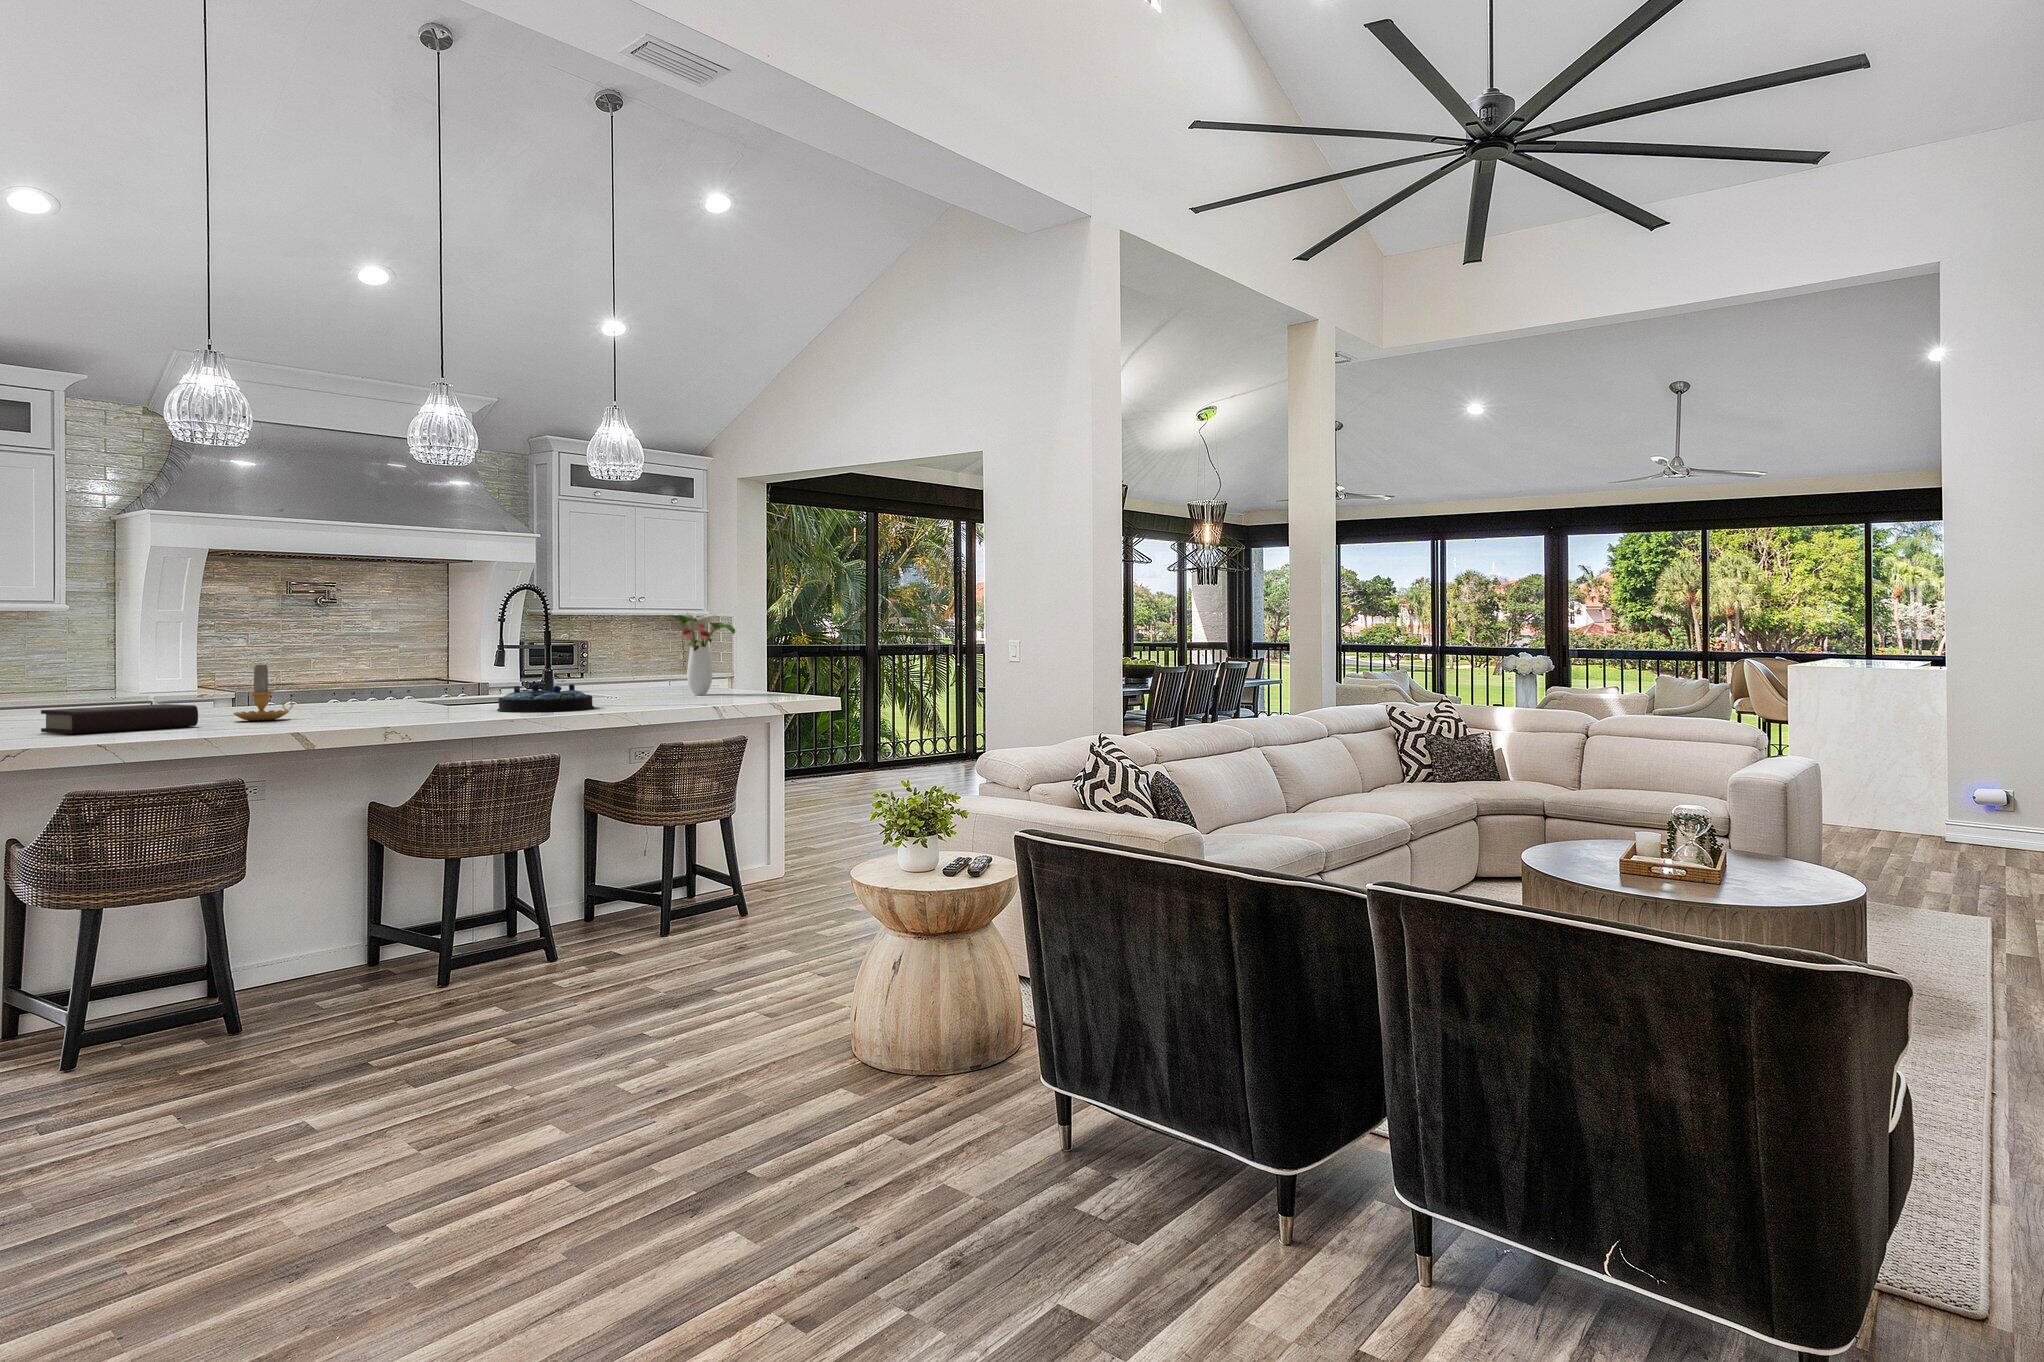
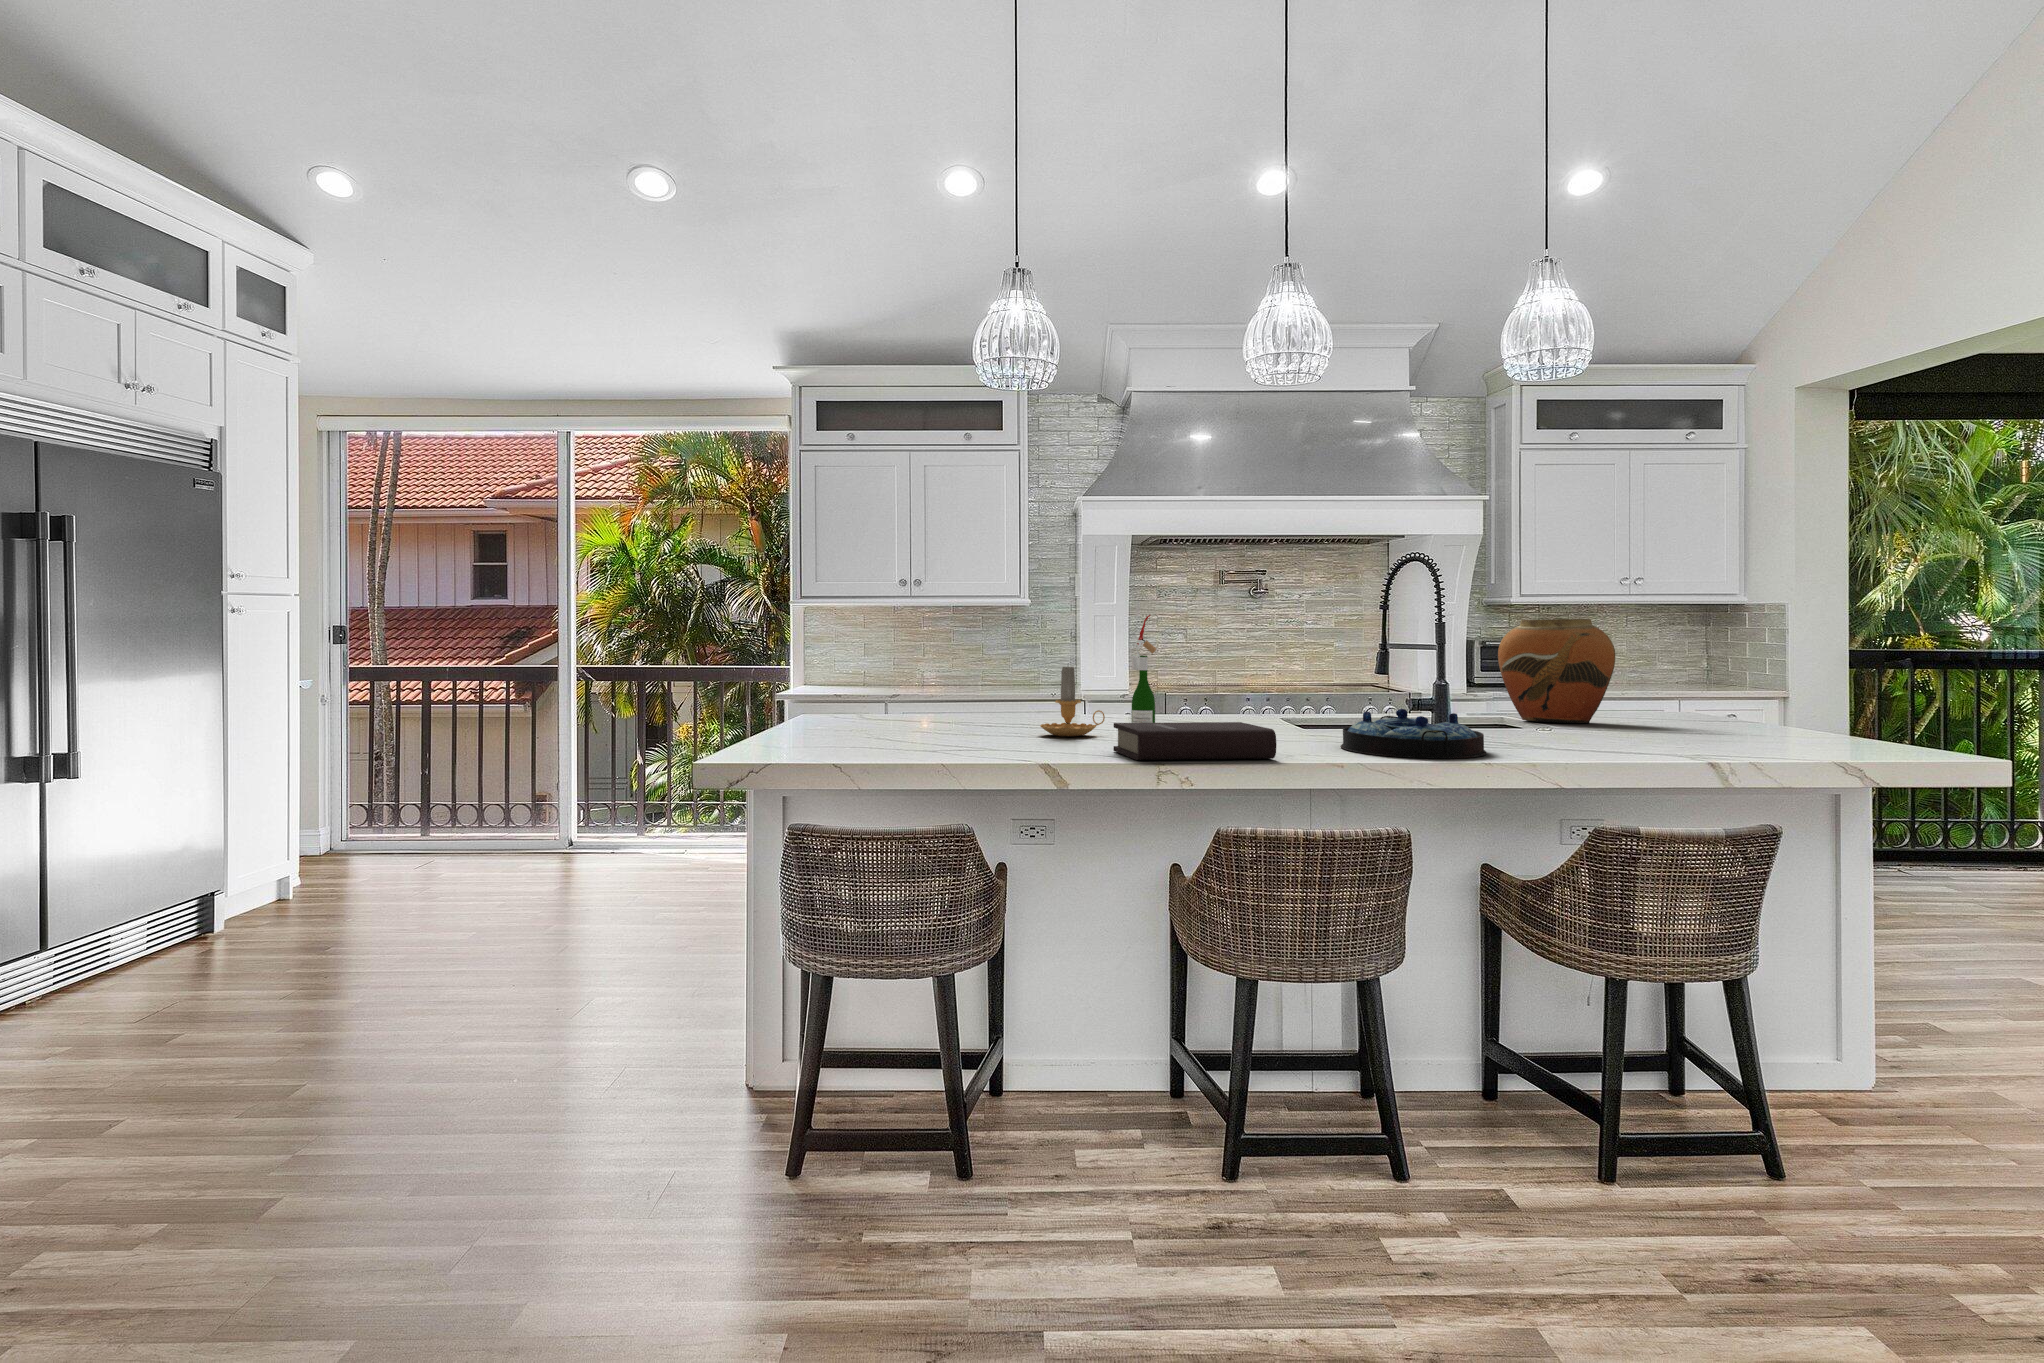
flower arrangement: present [660,612,735,695] -> none [1627,597,1773,736]
wine bottle: none [313,623,348,716] -> present [1131,615,1156,723]
vase: none [573,626,647,694] -> present [1498,619,1615,723]
book: present [41,704,198,734] -> present [1113,722,1277,760]

